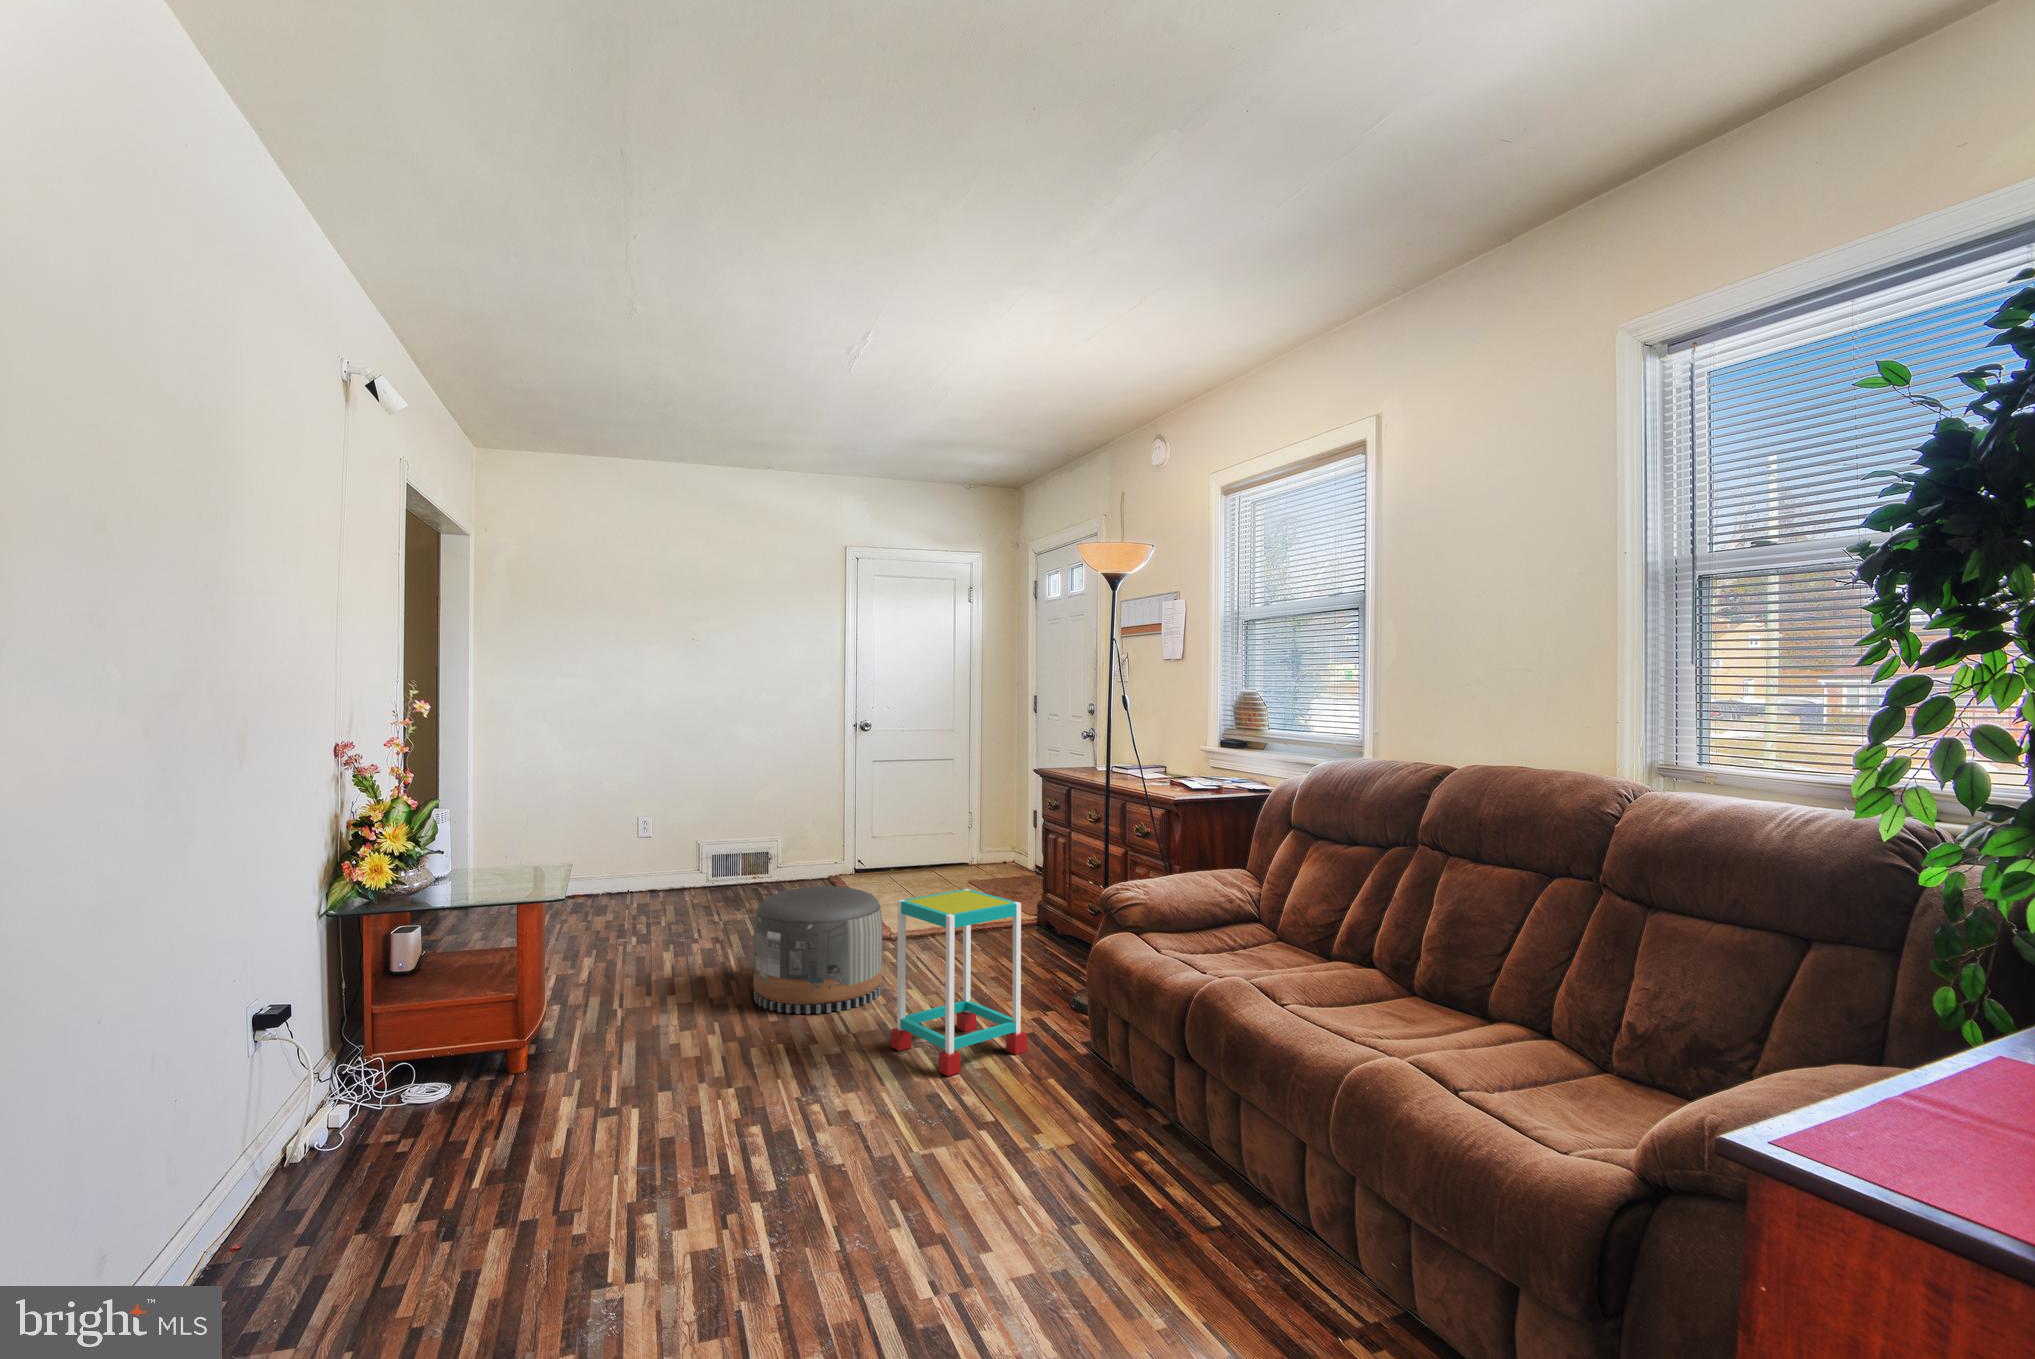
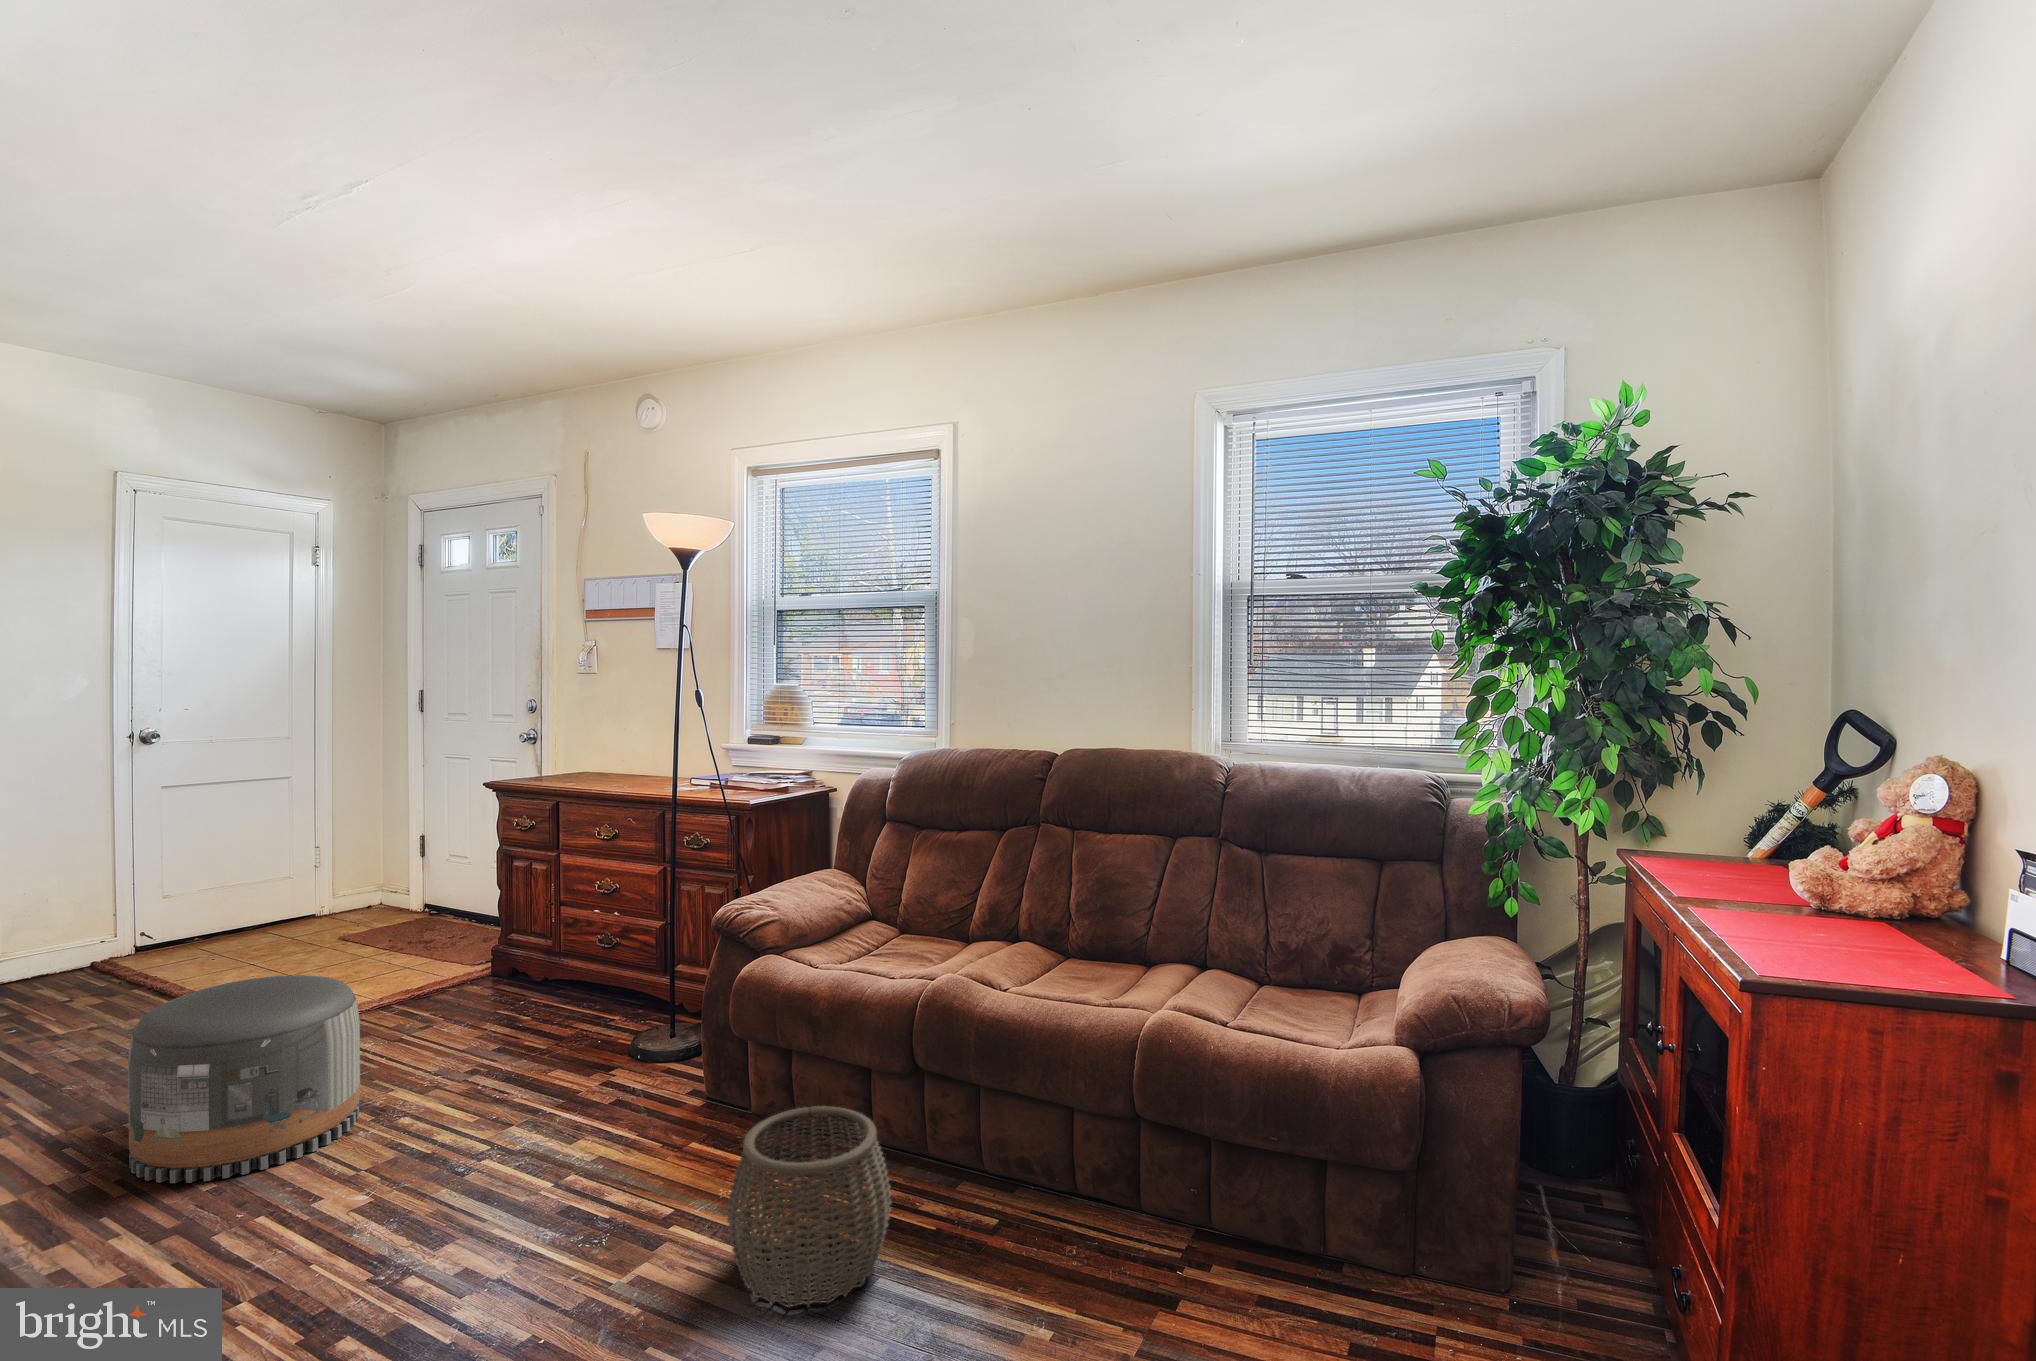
side table: present [891,889,1027,1076] -> none [449,945,636,1182]
woven basket: none [969,1054,1116,1229] -> present [727,1106,891,1308]

